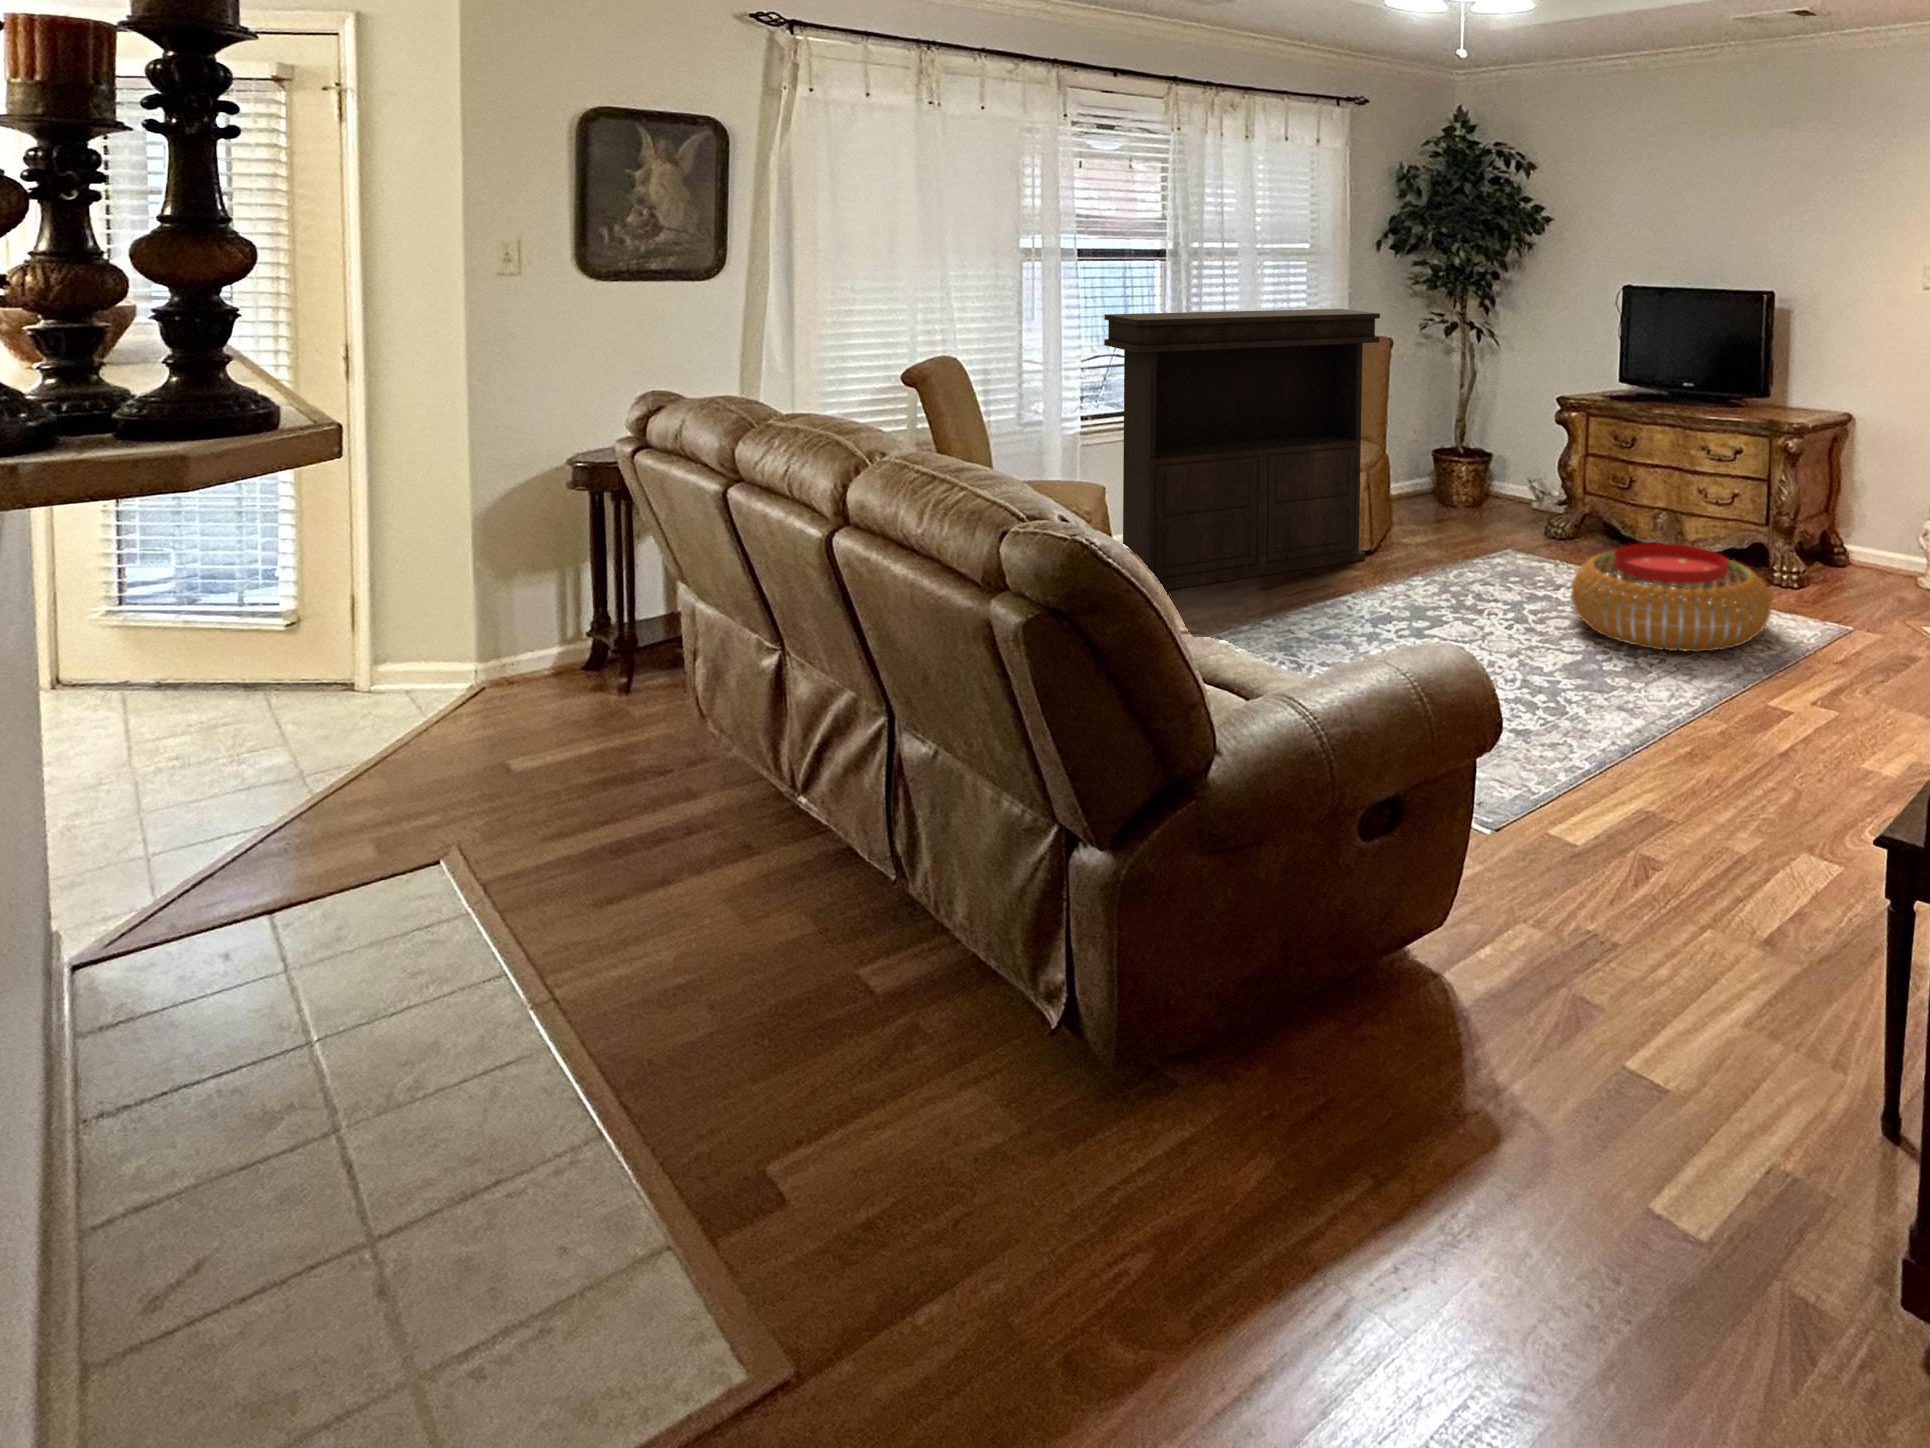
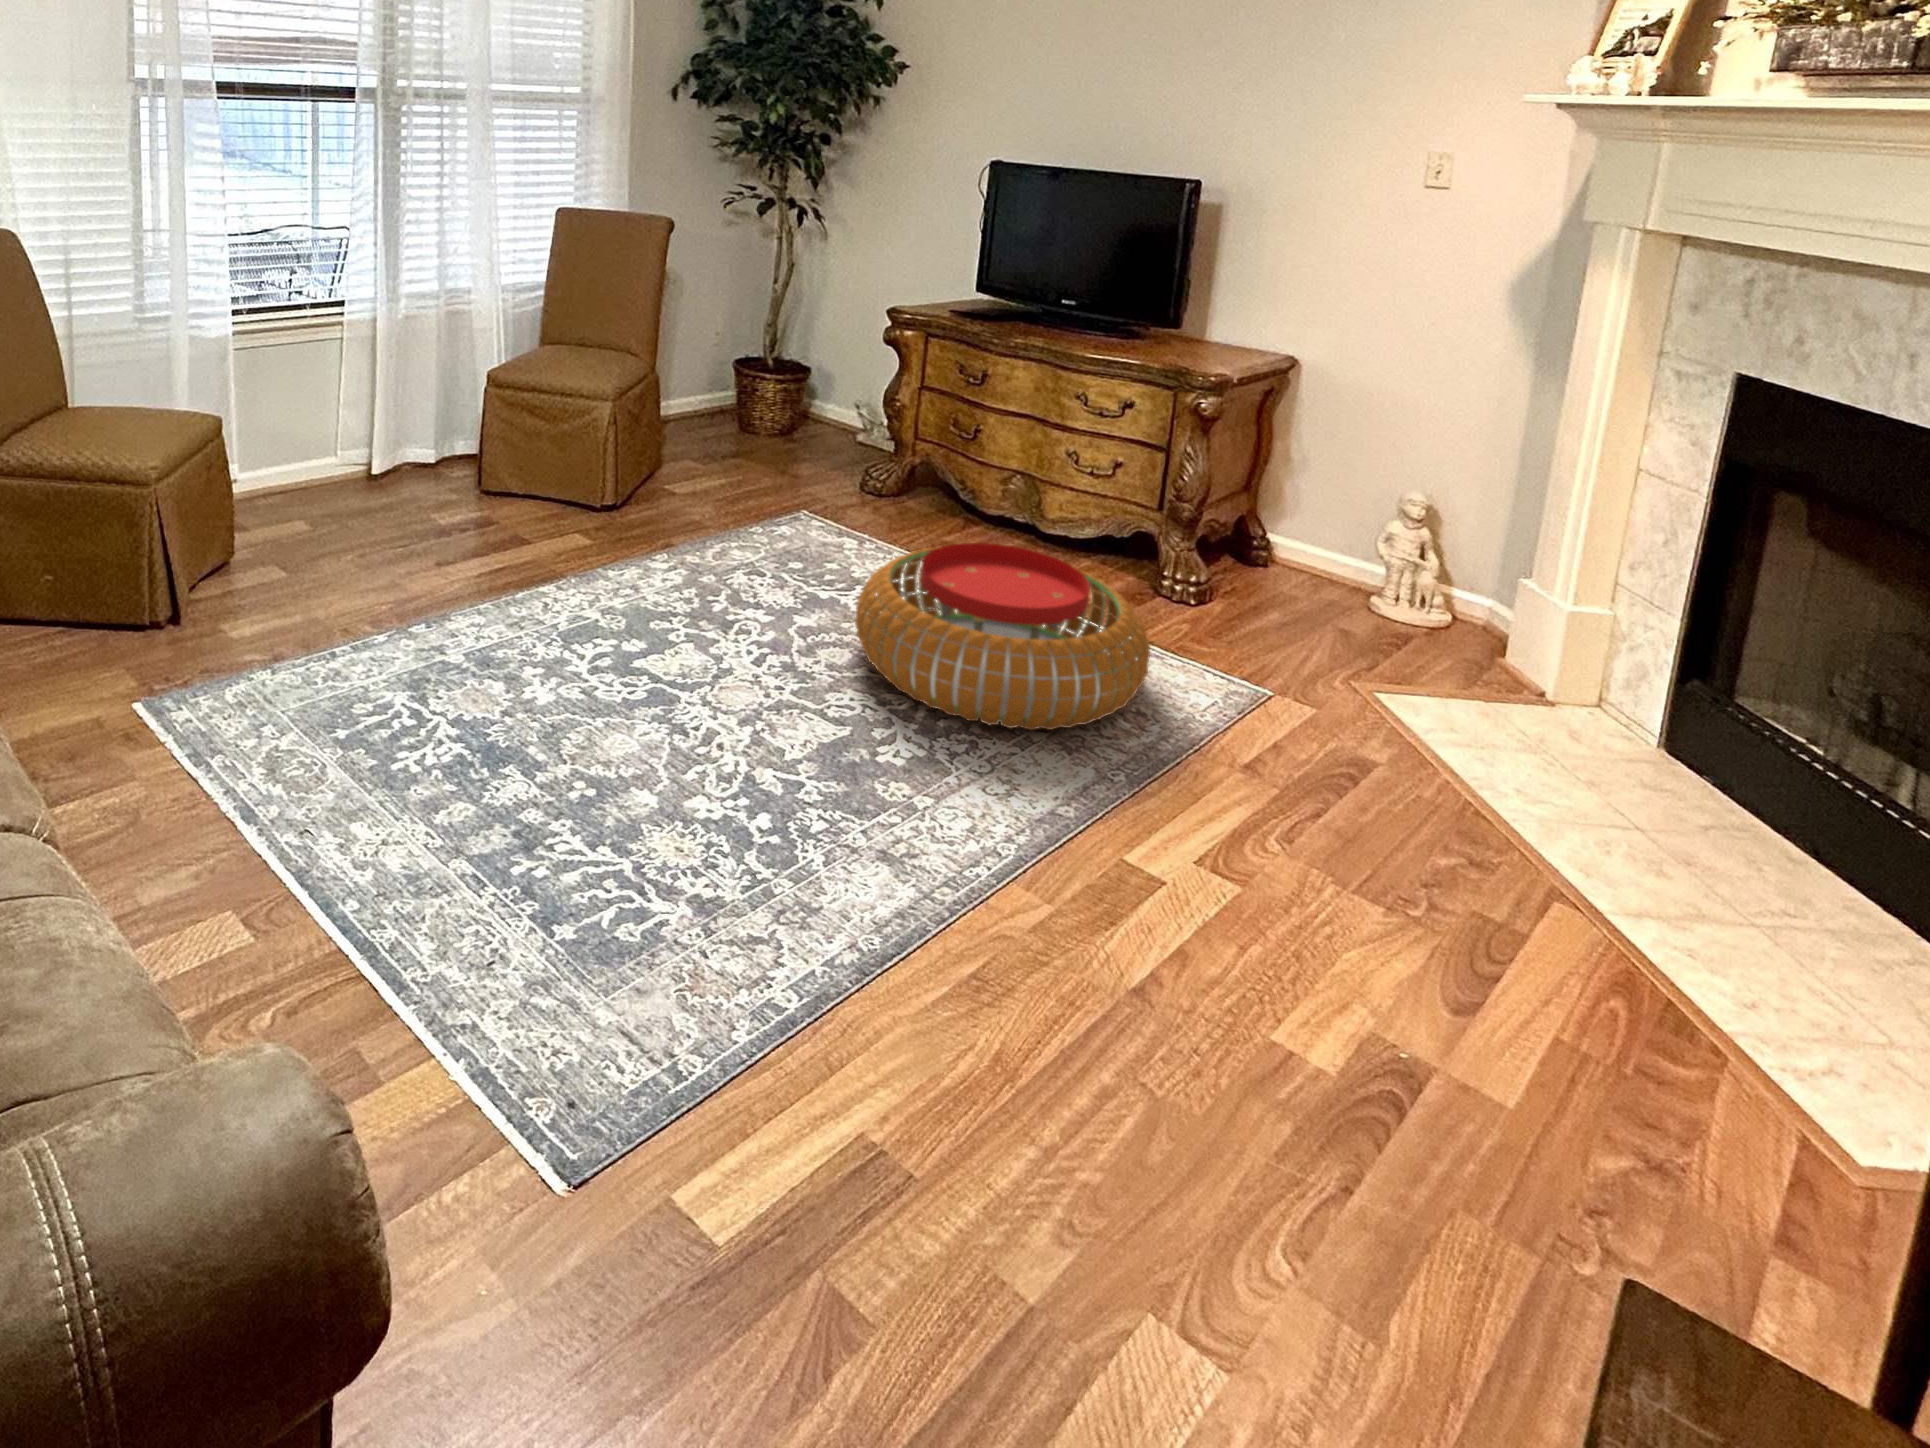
console table: present [1104,309,1380,590] -> none [239,176,634,561]

